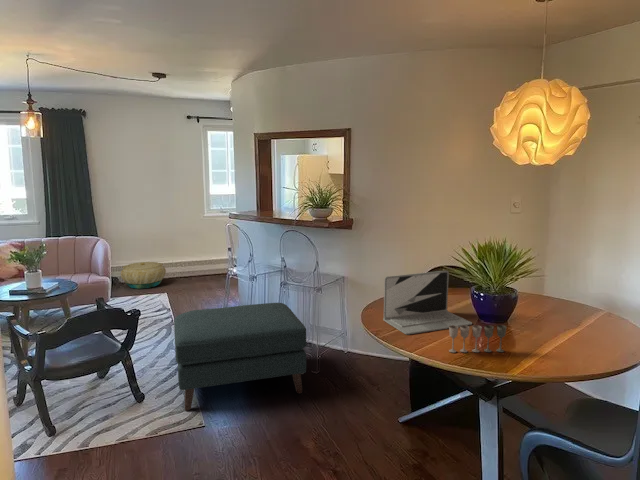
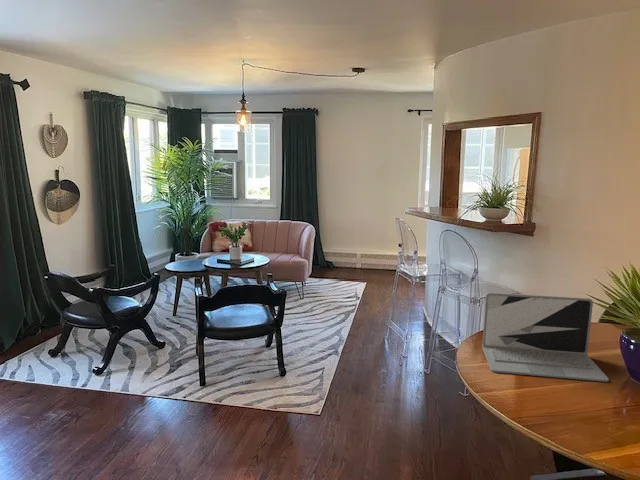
basket: present [121,262,166,289] -> none [331,250,372,275]
ottoman: present [174,303,307,411] -> none [306,300,445,413]
wine glass: present [449,325,506,353] -> none [525,372,623,432]

